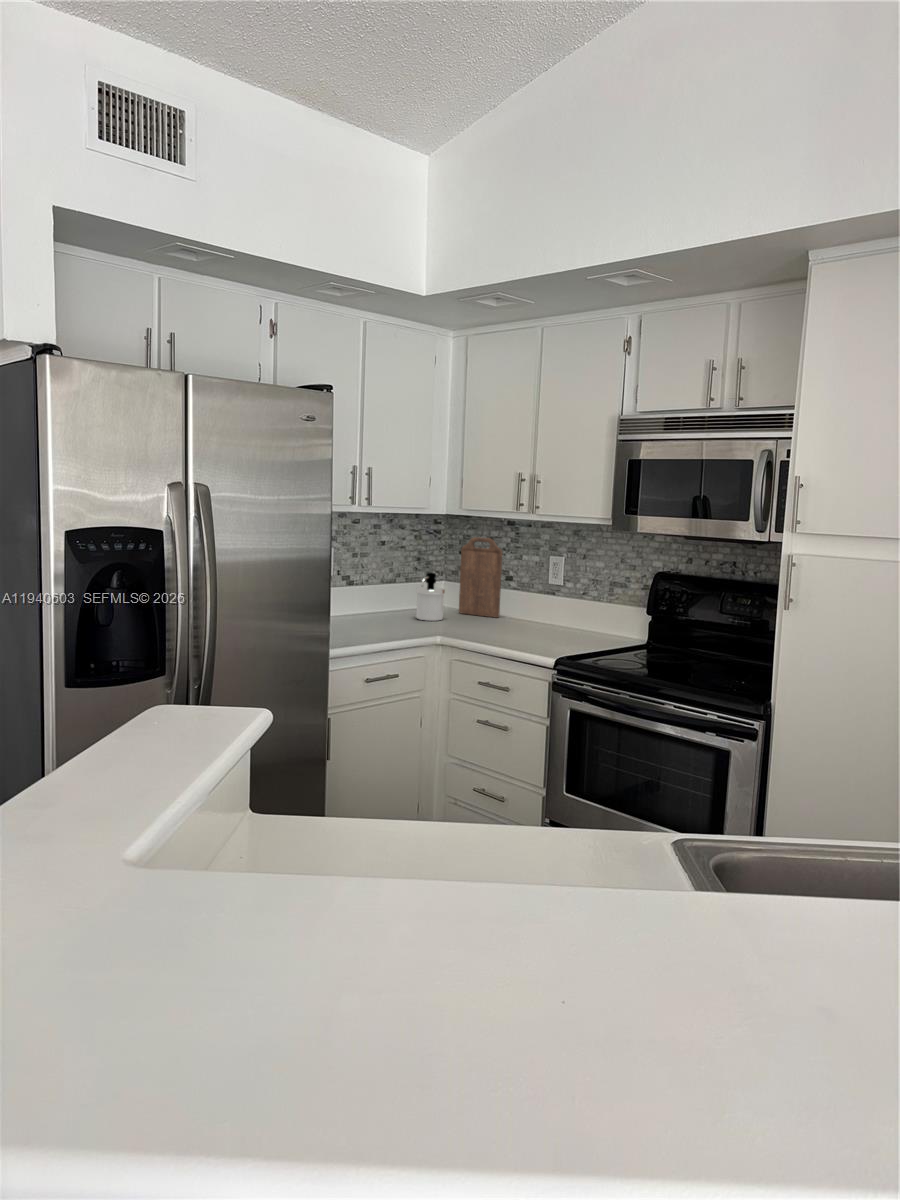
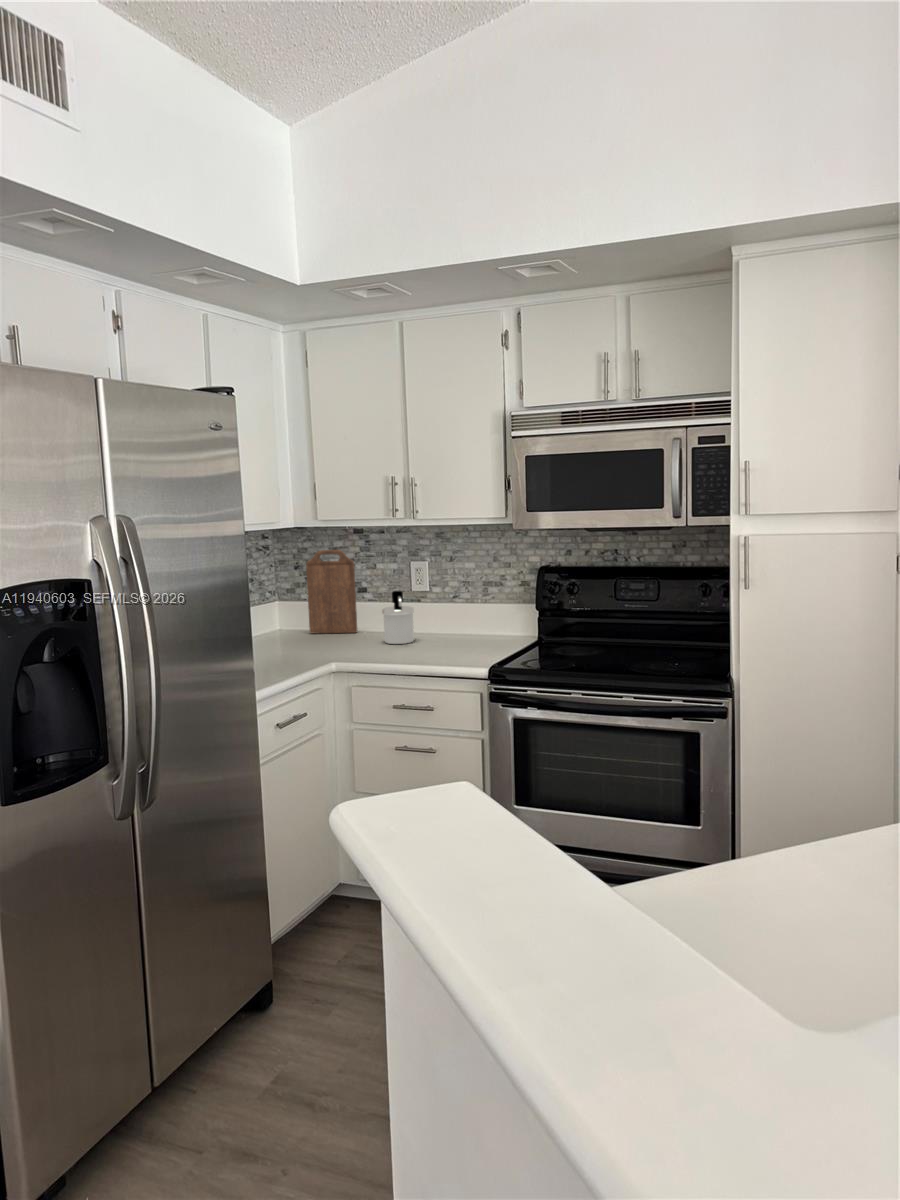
soap dispenser: present [416,573,445,621] -> present [382,591,414,644]

